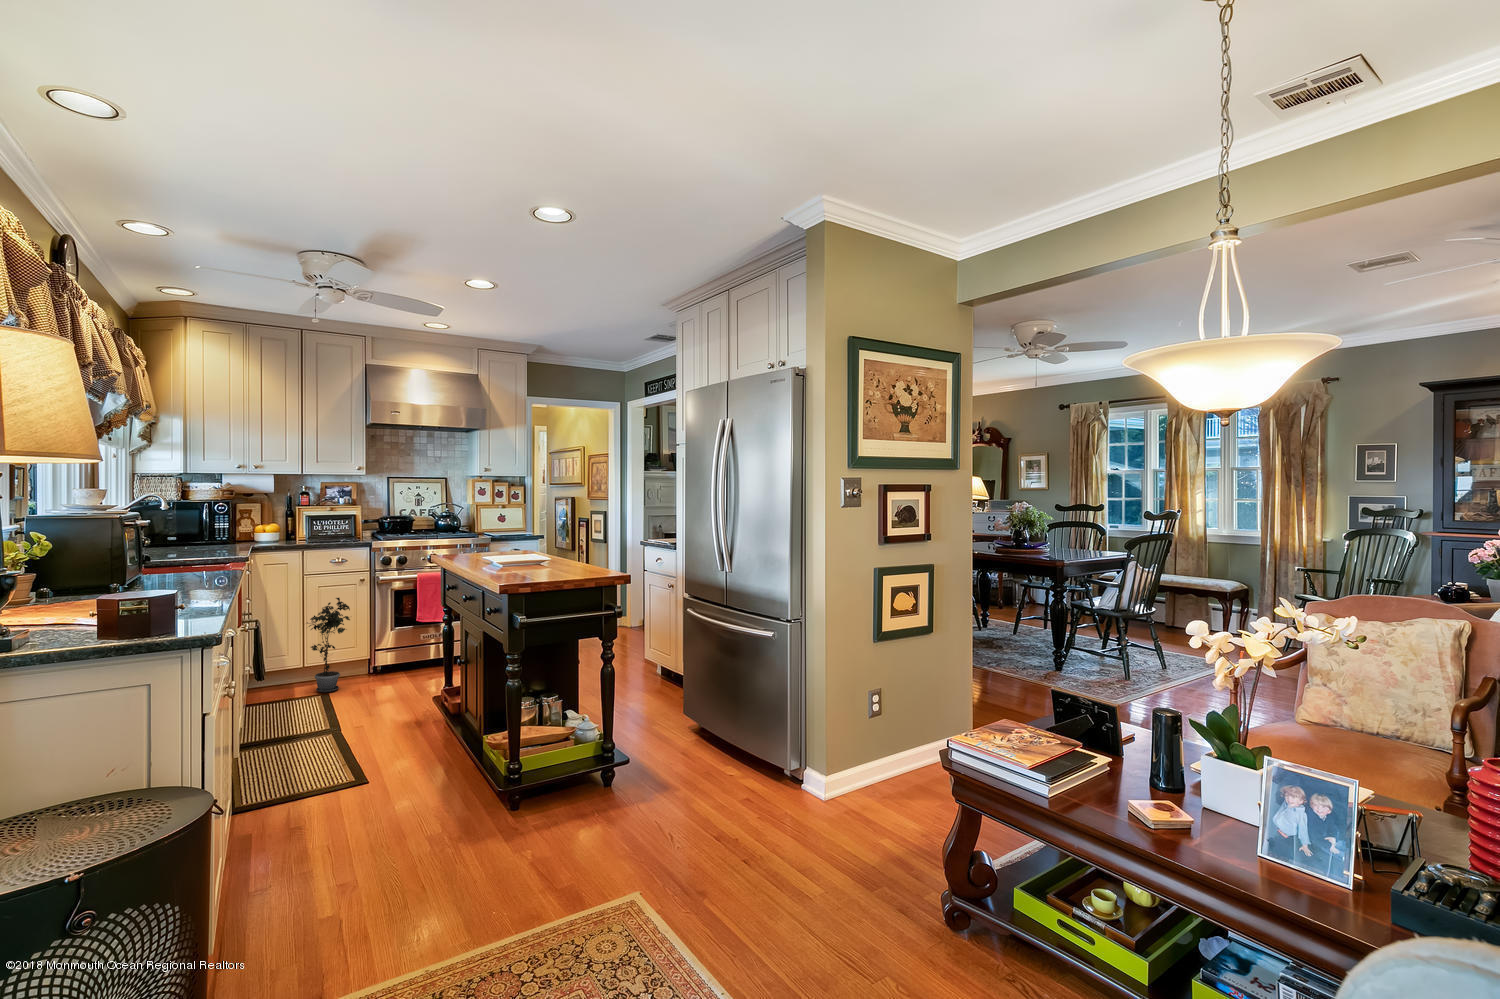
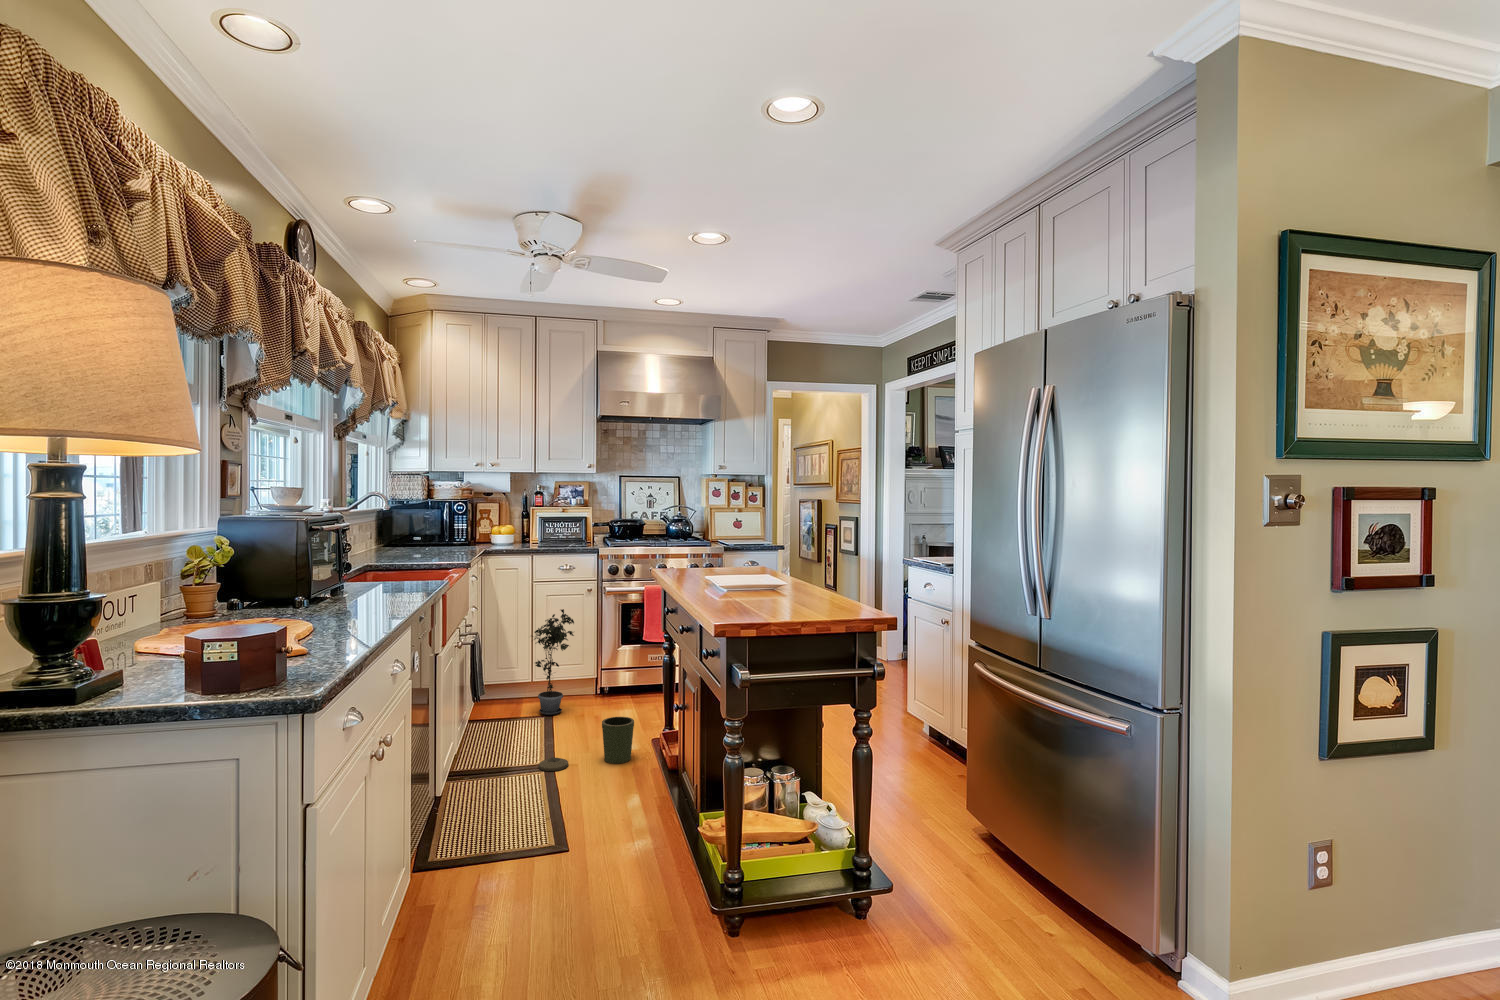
trash can: none [327,682,416,733] -> present [539,717,634,771]

